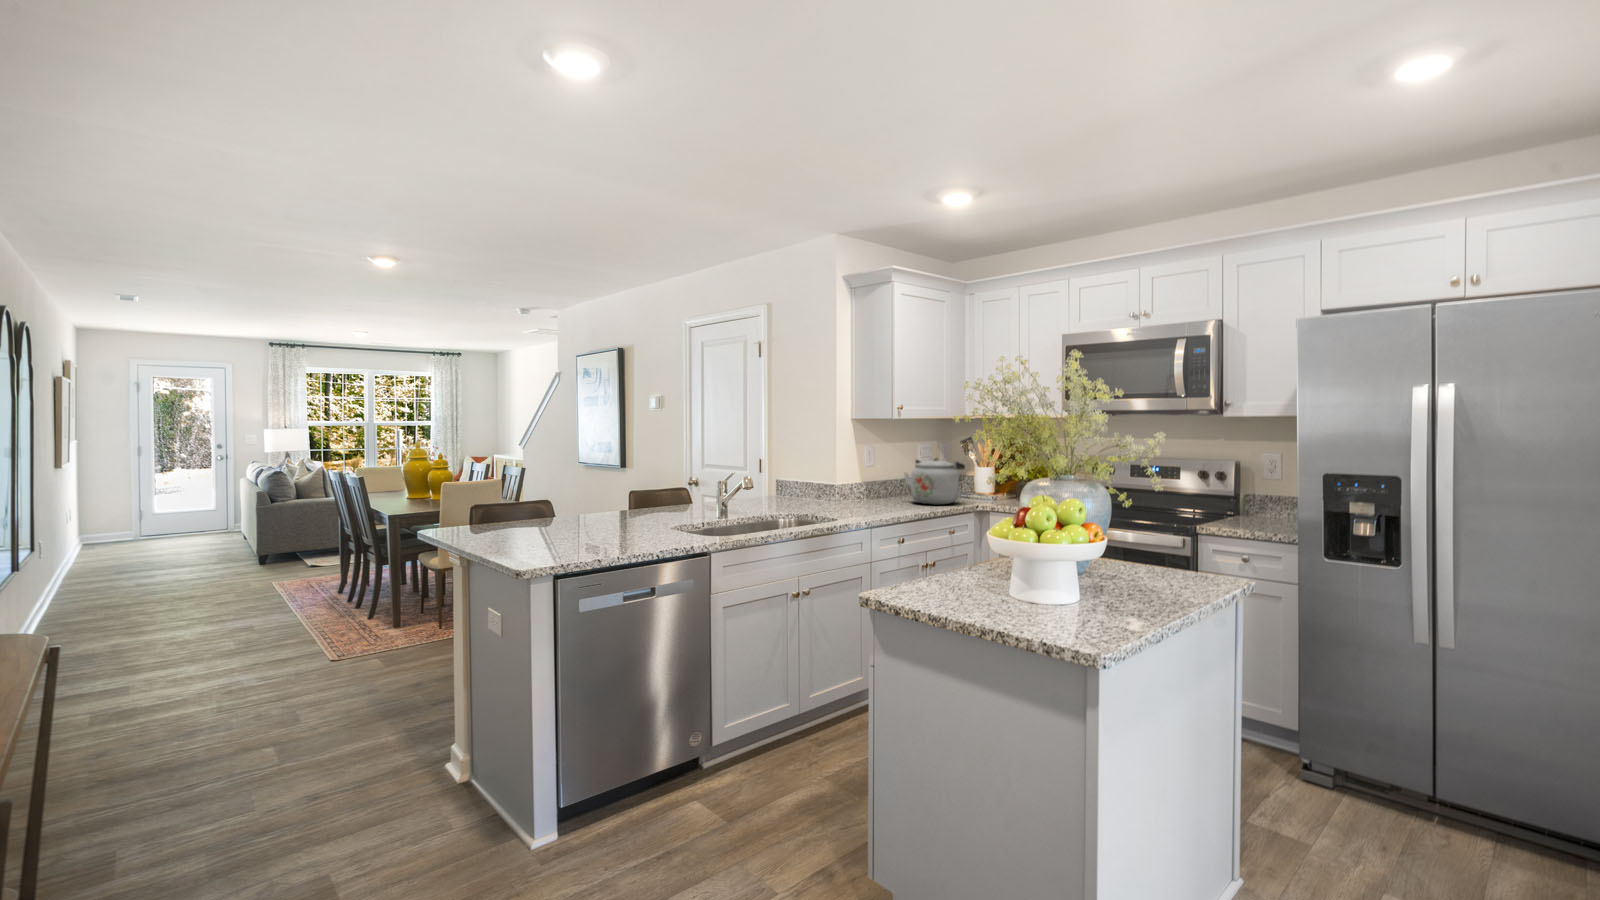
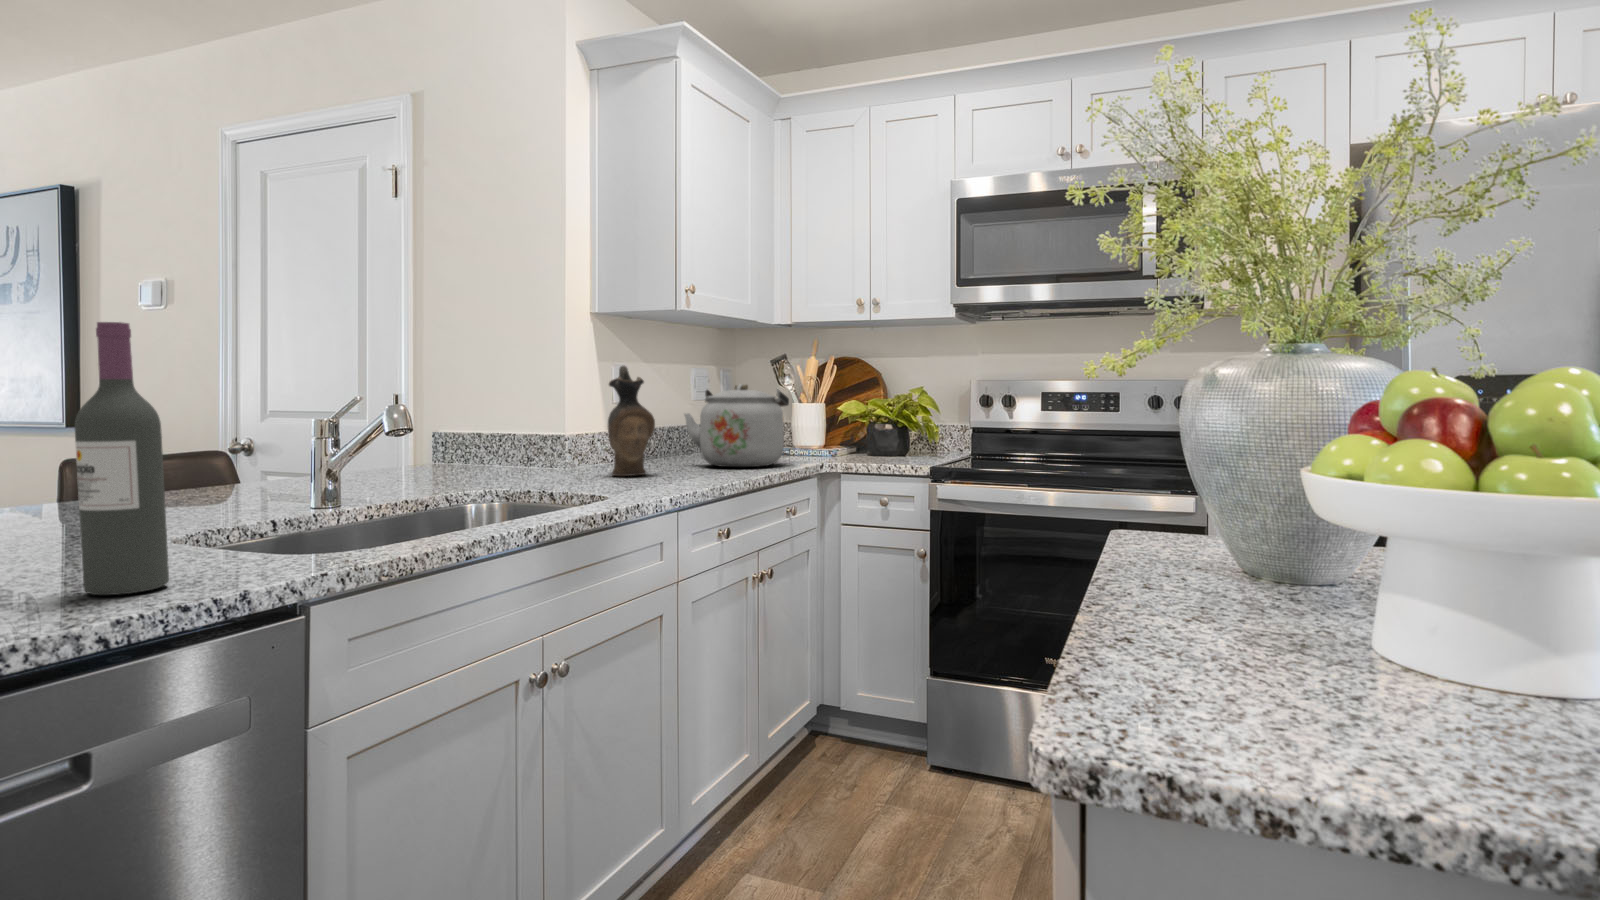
ceramic pitcher: none [855,449,879,507] -> present [608,366,655,476]
wine bottle: none [651,460,672,544] -> present [75,322,169,595]

